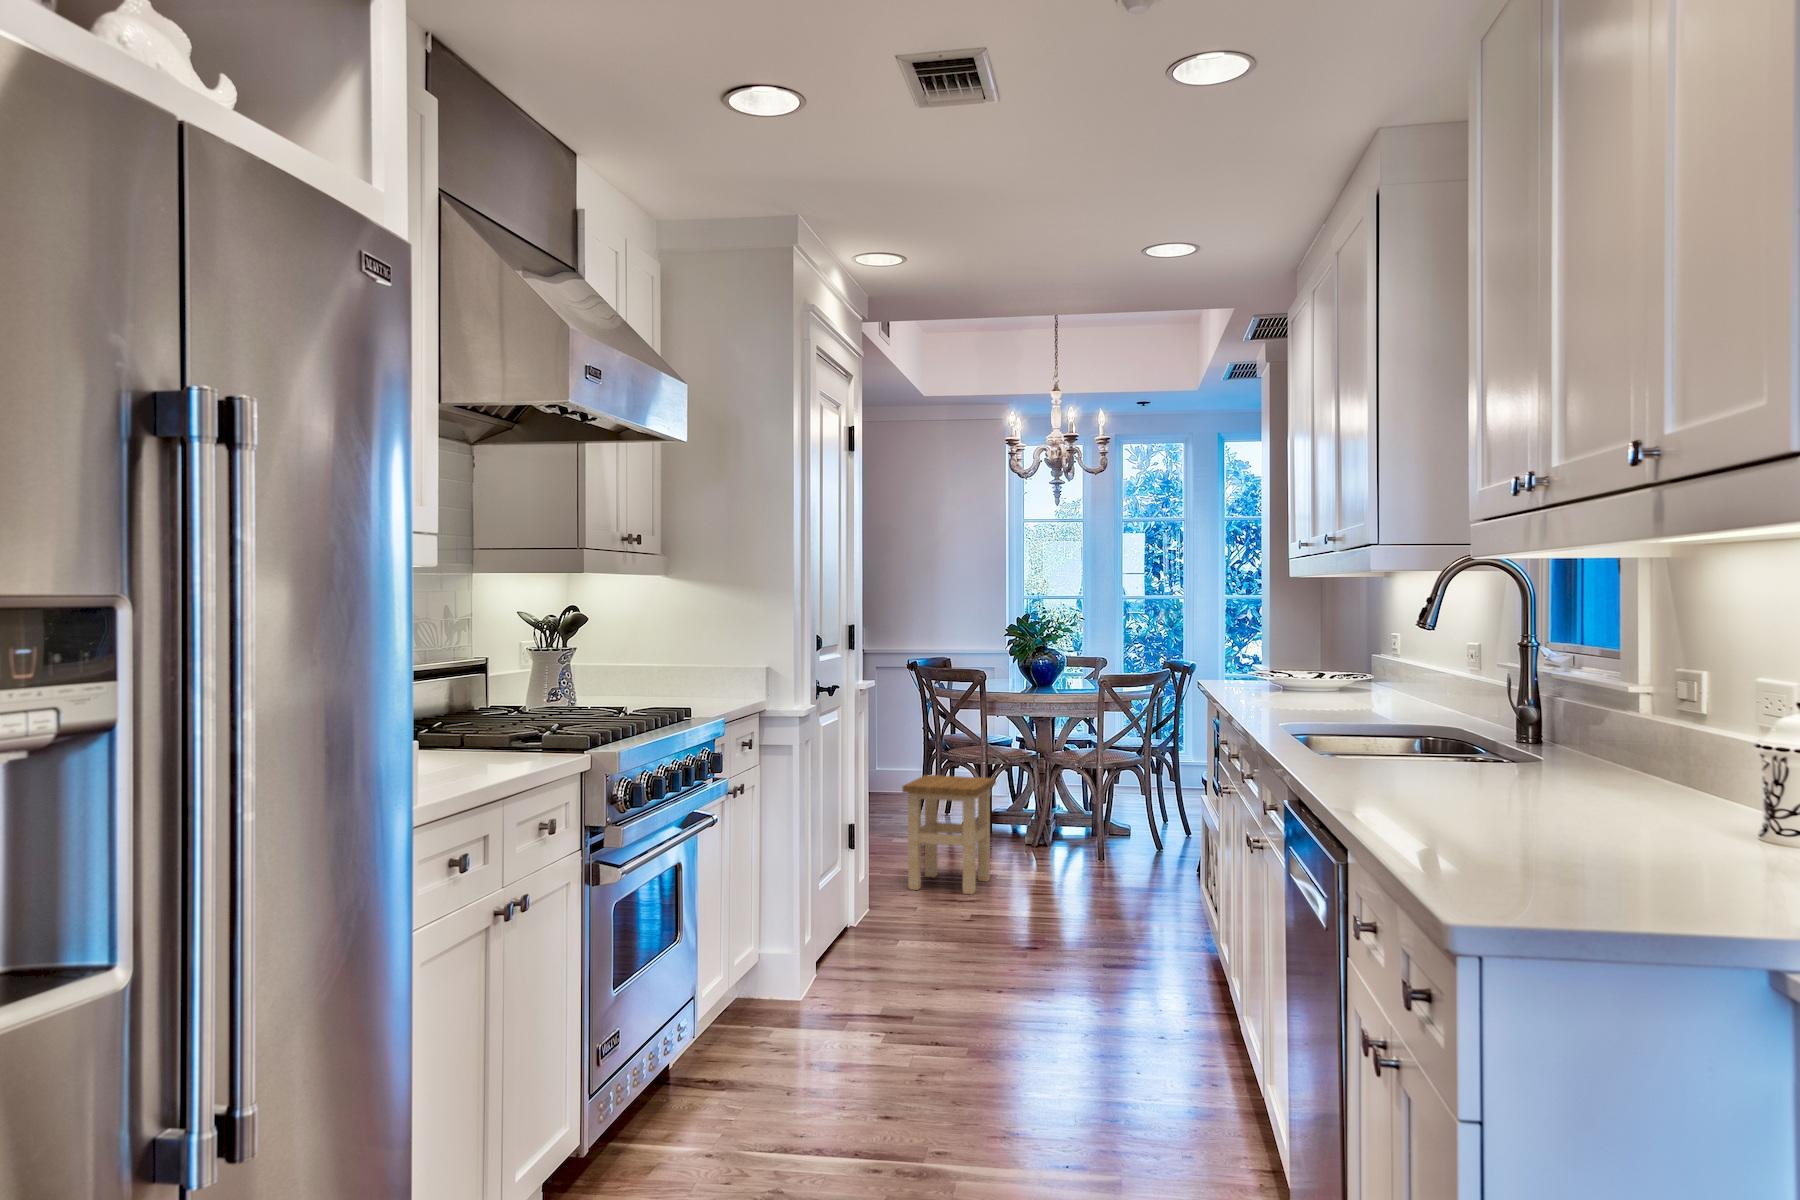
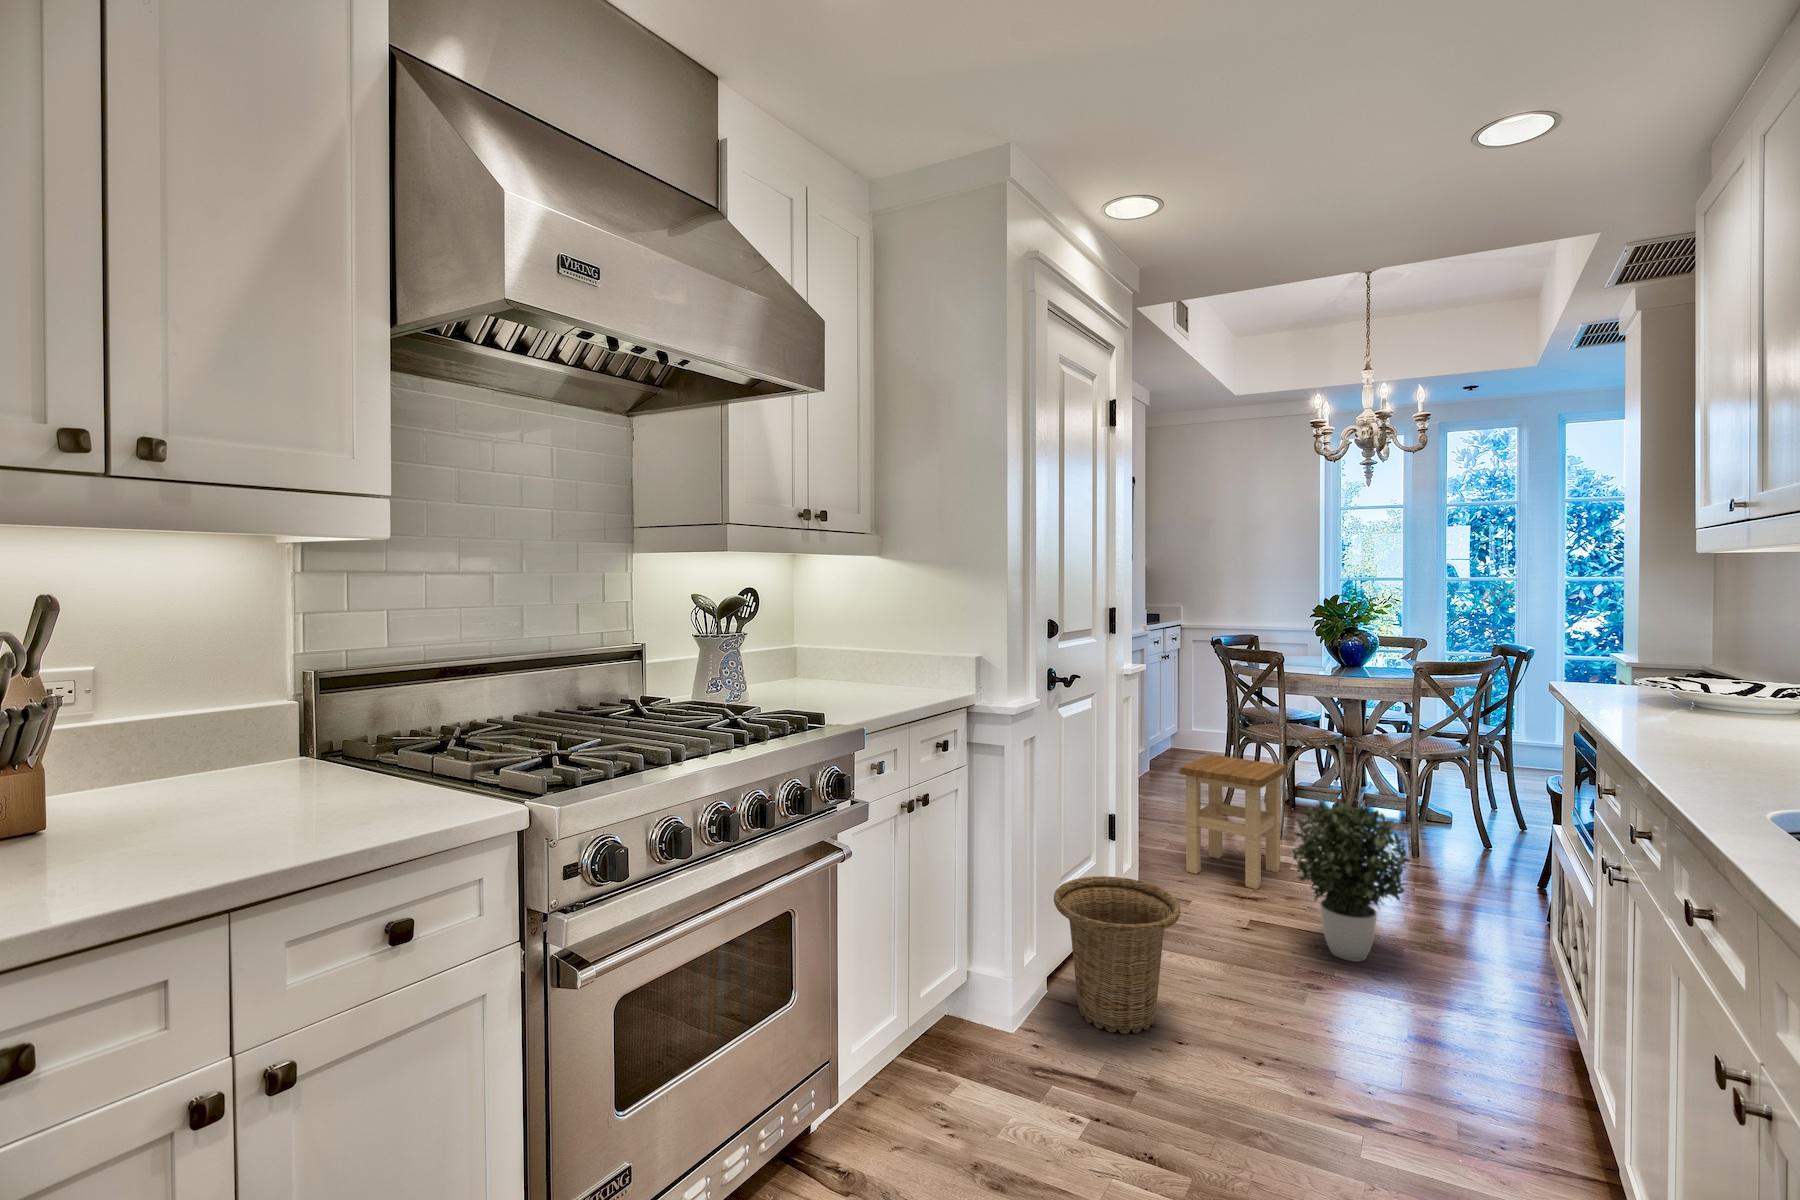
potted plant: none [1008,793,1097,928] -> present [1293,803,1411,962]
basket: none [827,868,933,990] -> present [1054,876,1180,1034]

